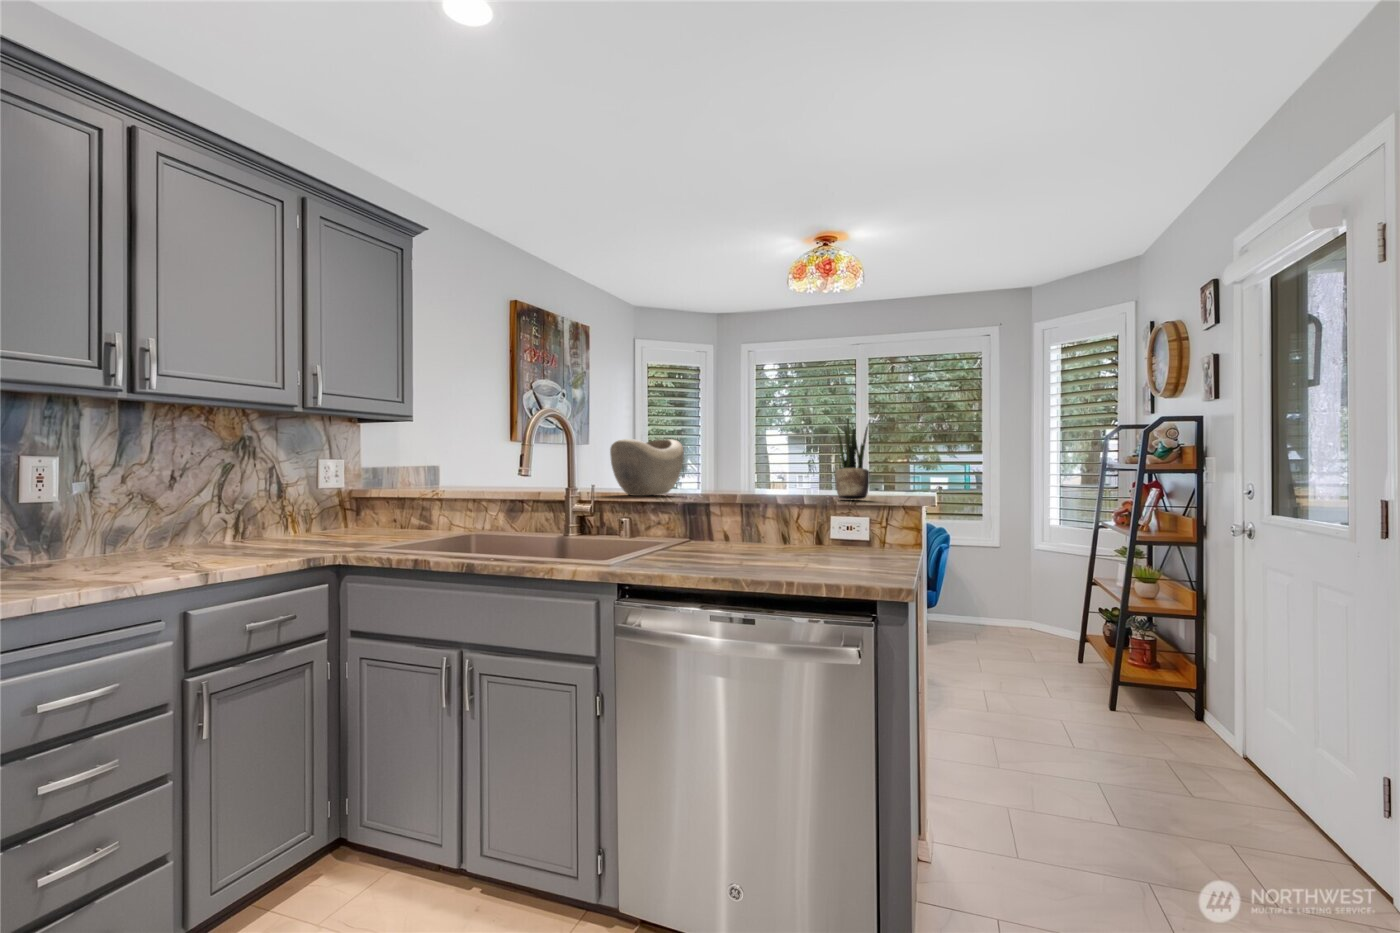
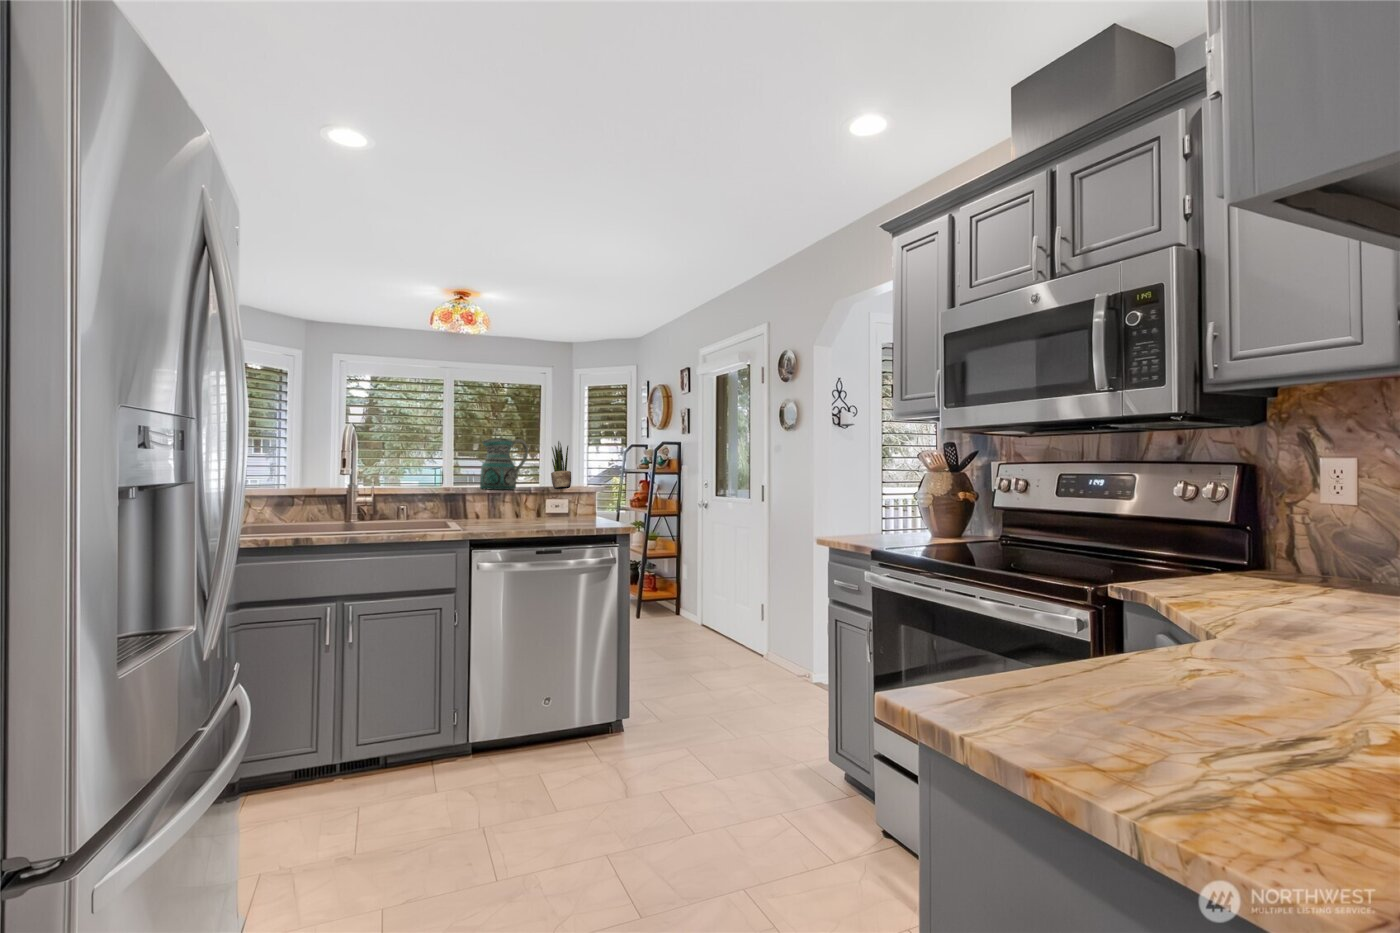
ceramic pitcher: none [725,418,800,499] -> present [480,438,528,490]
decorative bowl: present [610,439,684,496] -> none [389,449,444,489]

